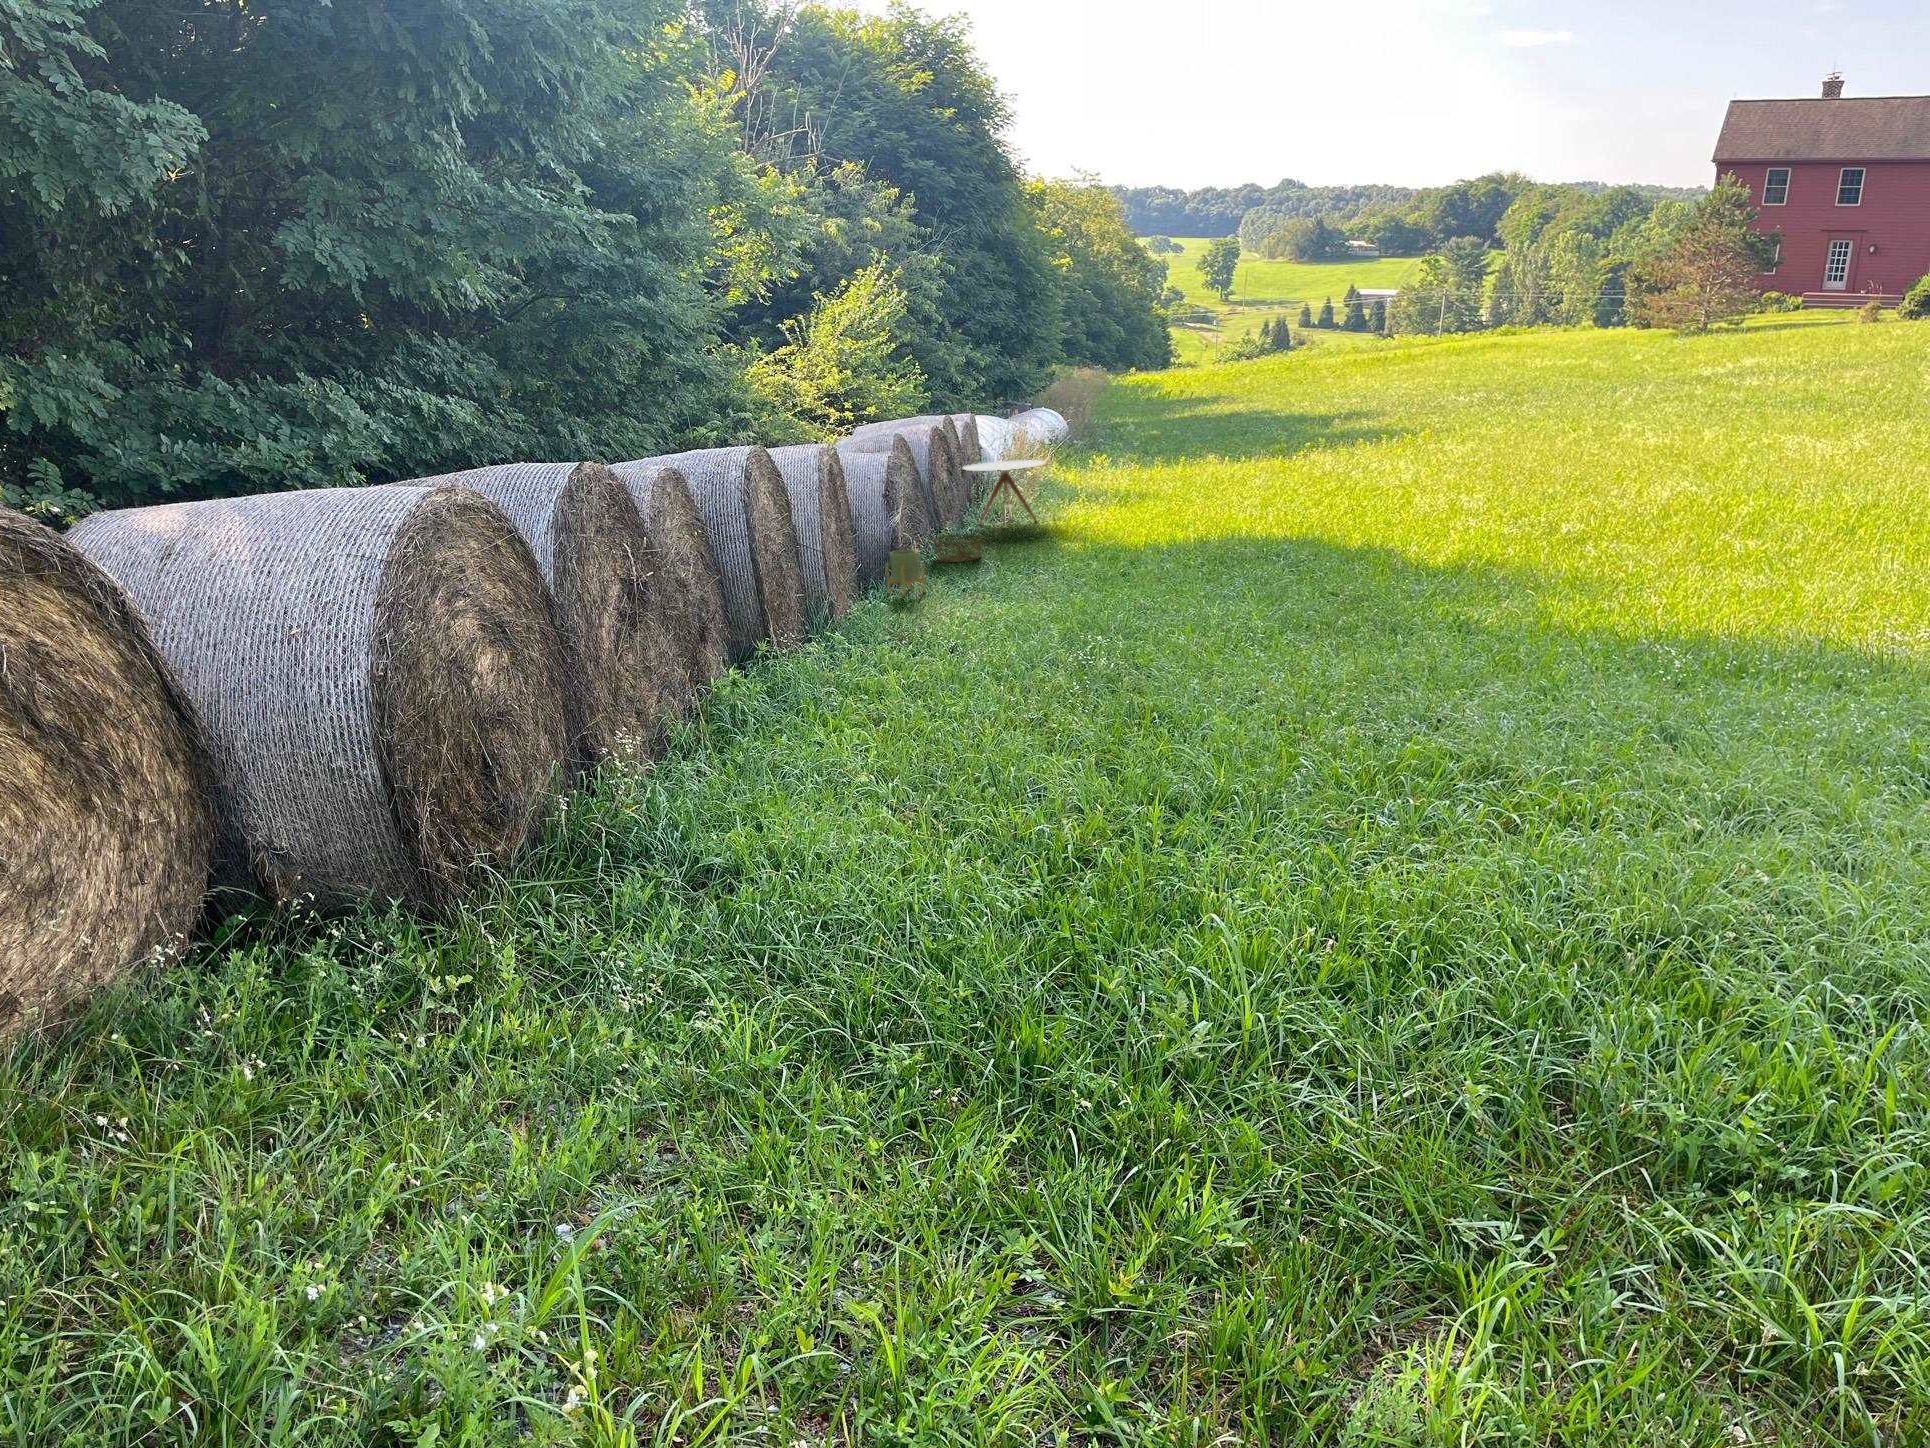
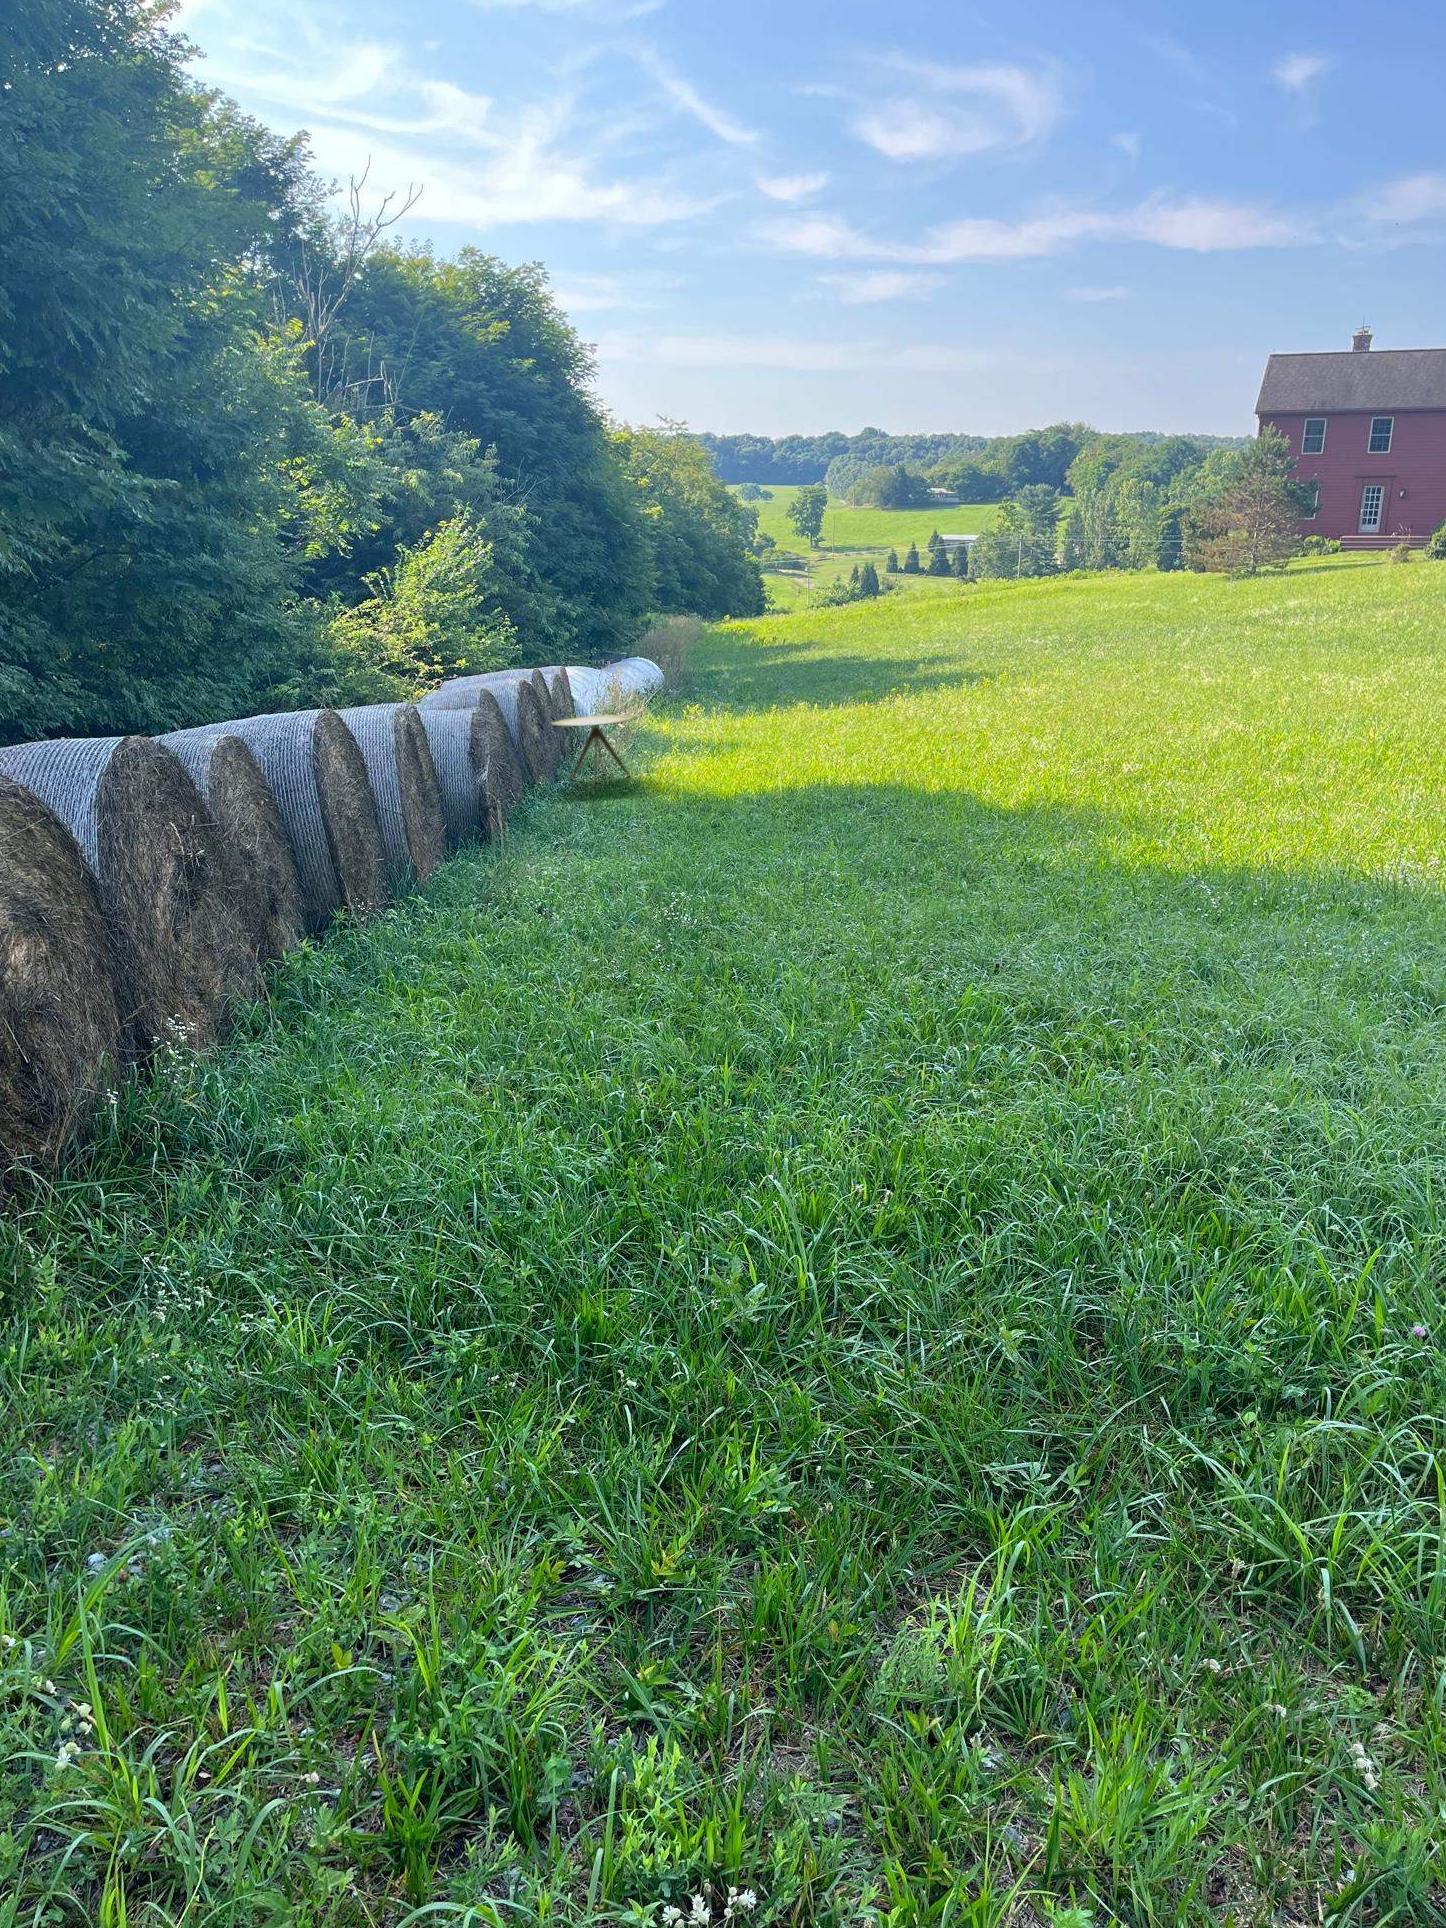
basket: present [932,534,982,562] -> none [521,791,572,820]
planter: present [886,550,926,596] -> none [471,809,514,857]

